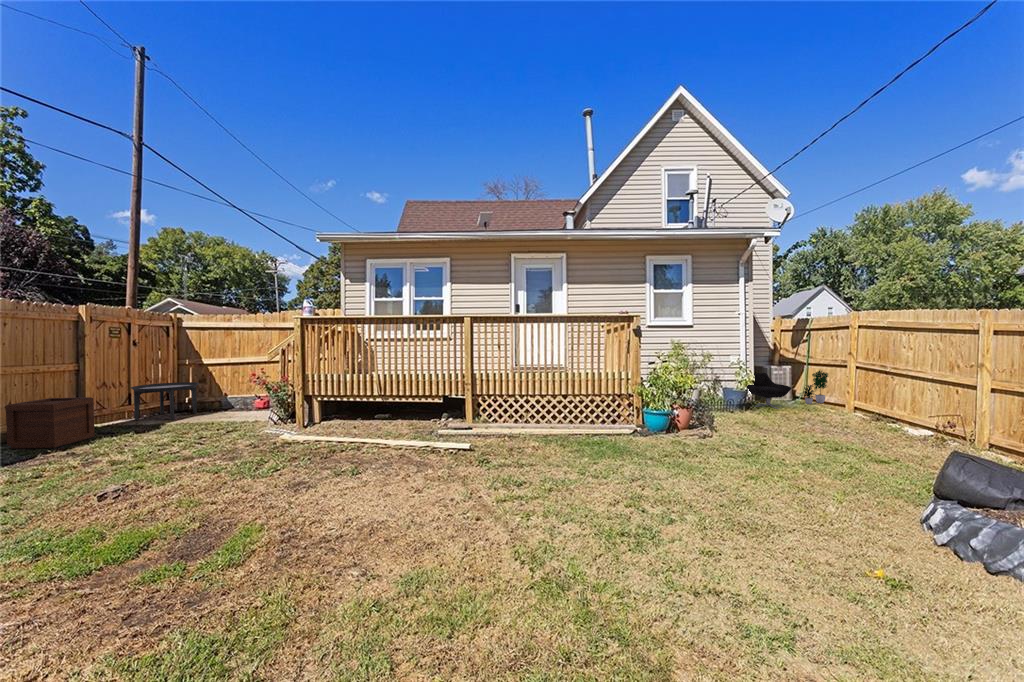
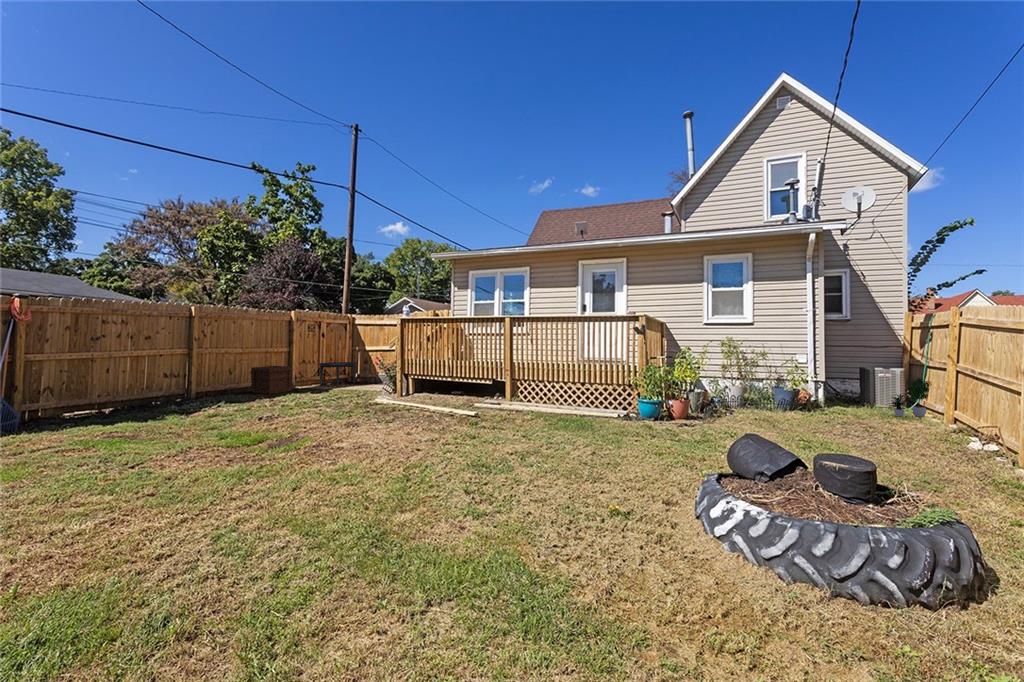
lounge chair: present [747,373,791,409] -> none [808,377,863,417]

